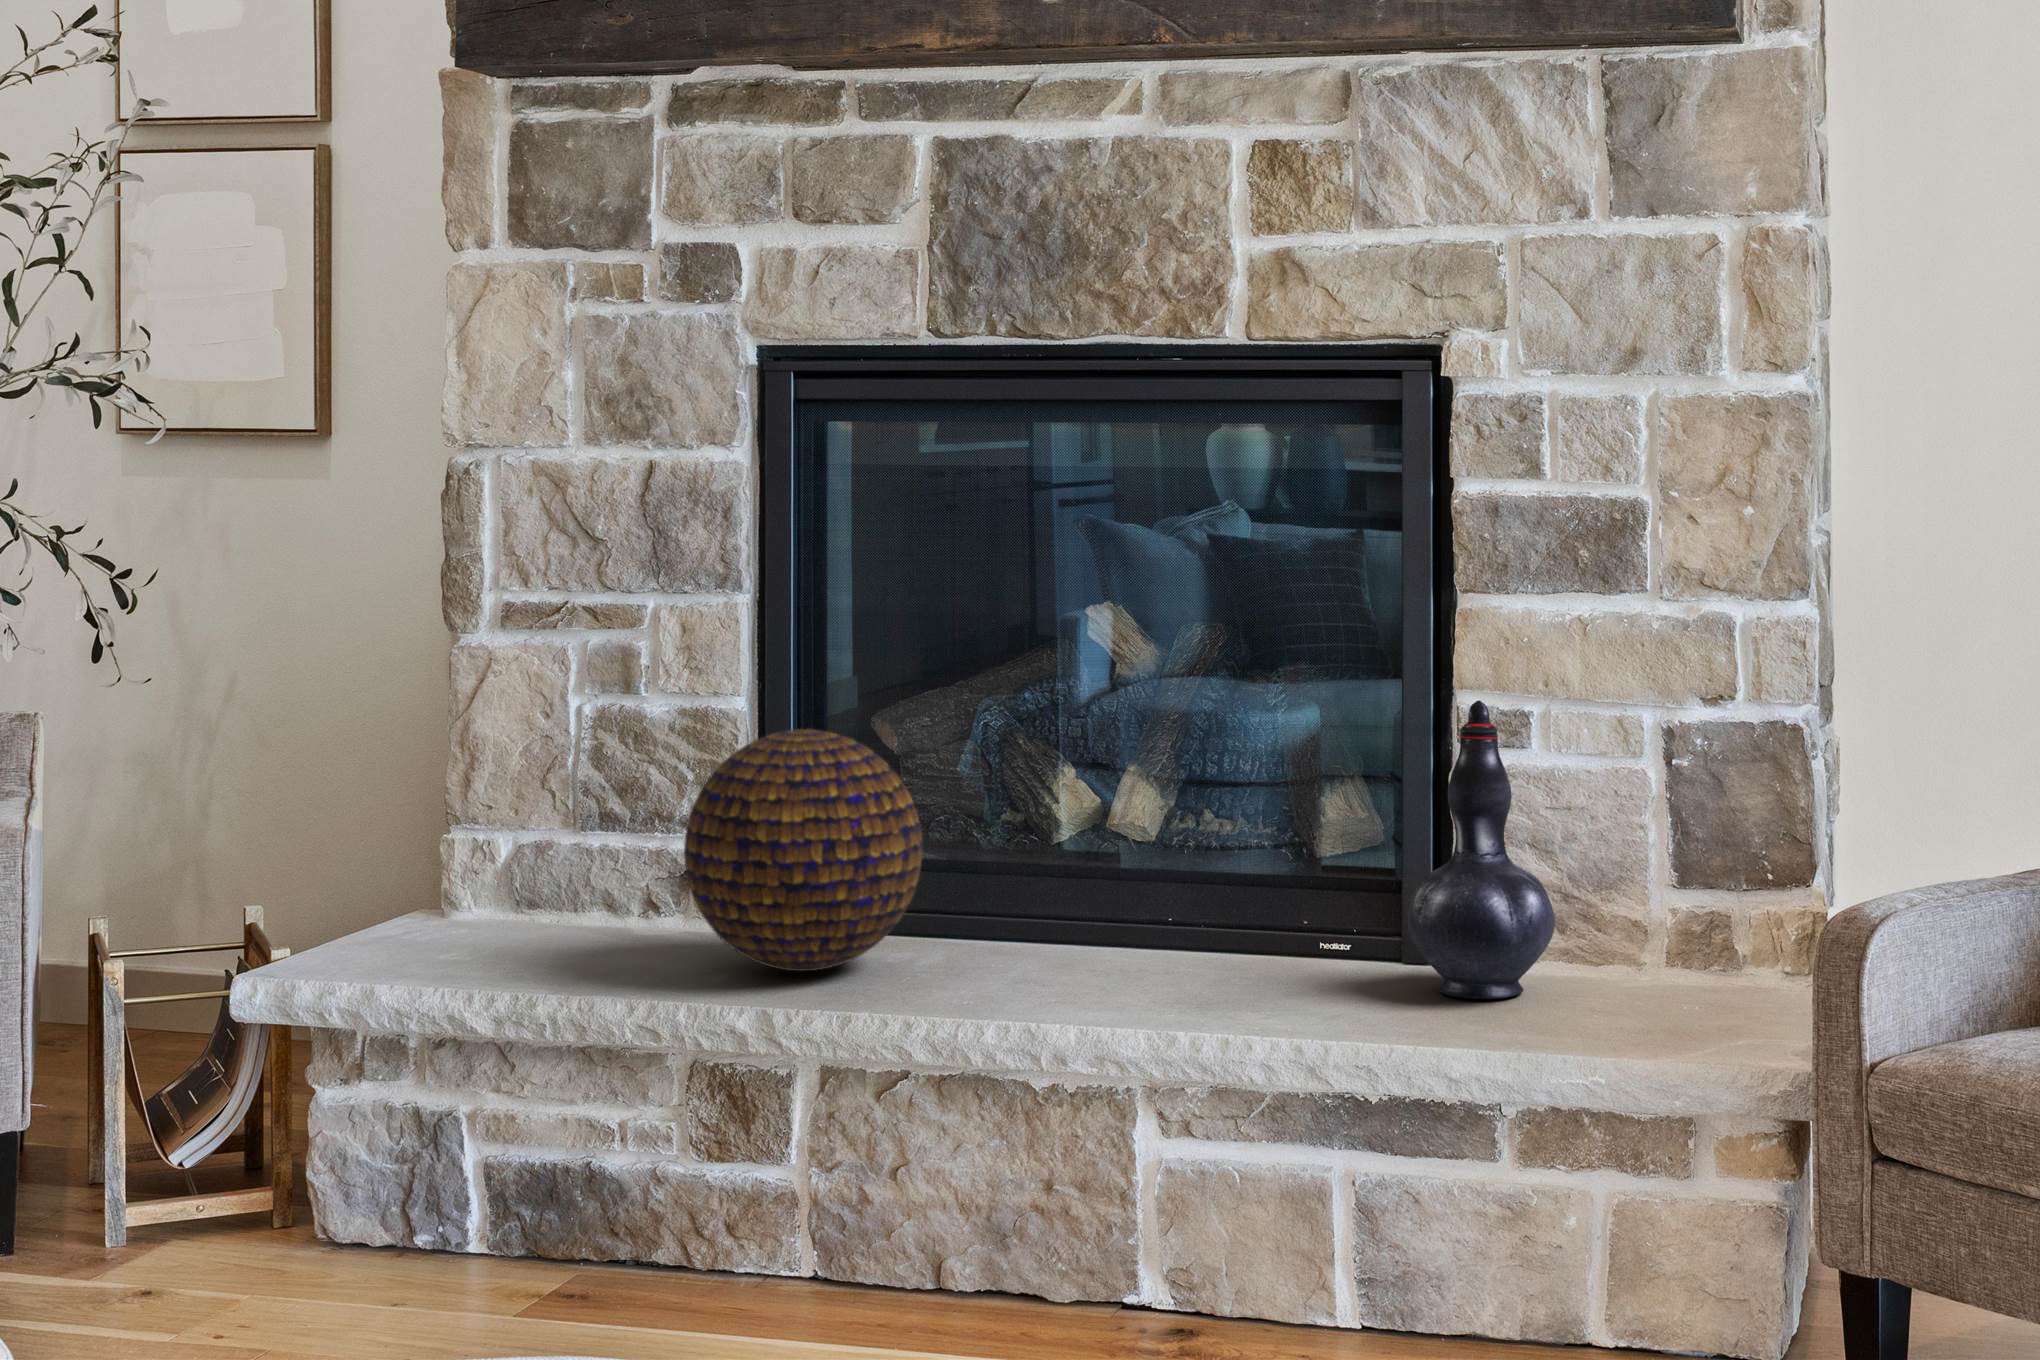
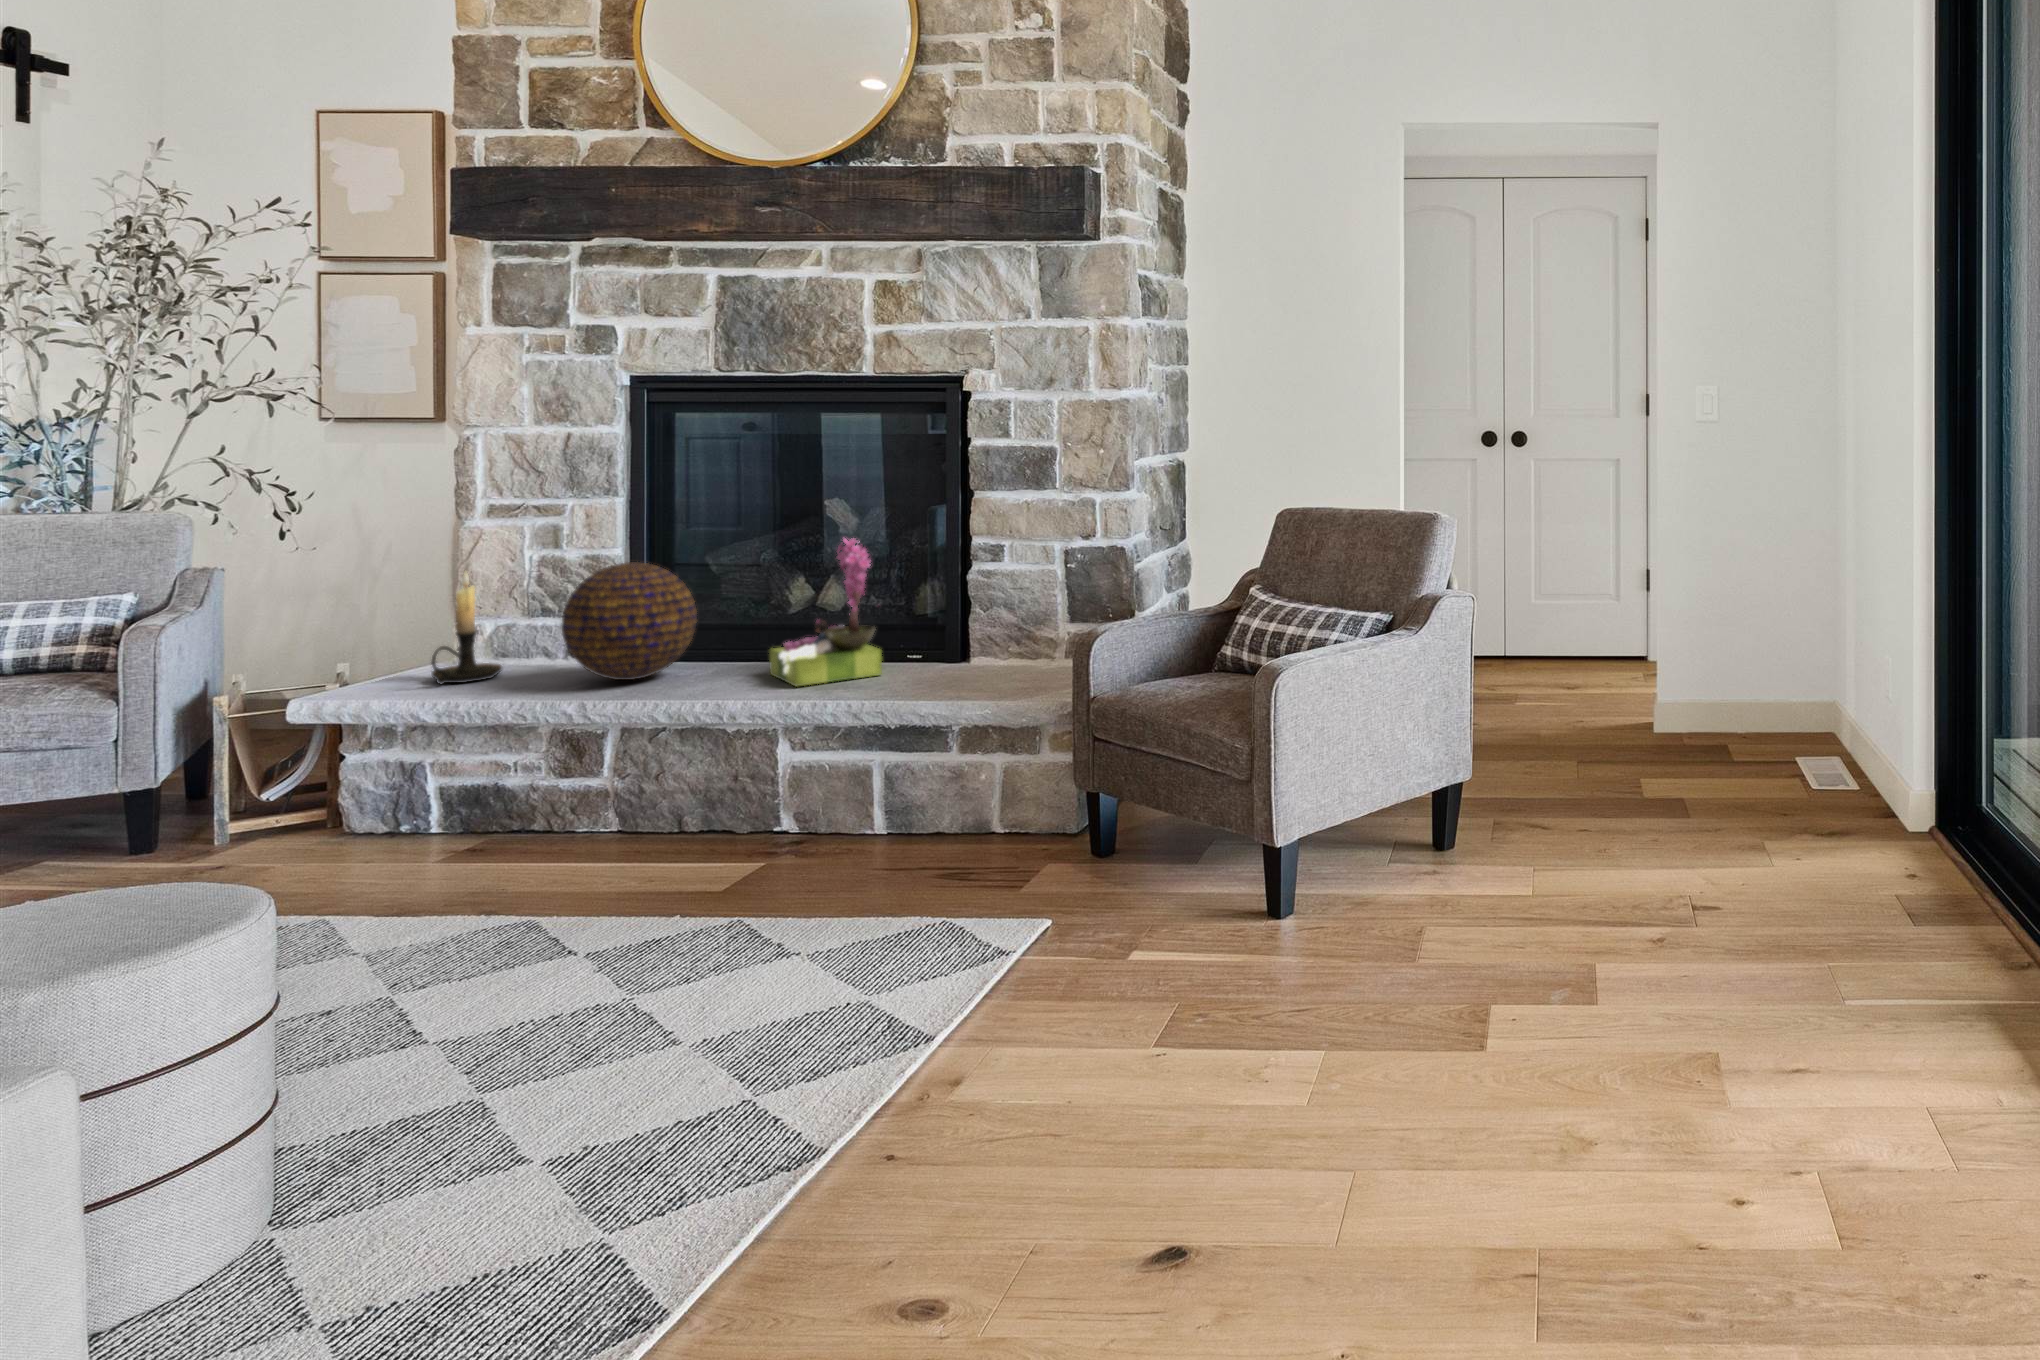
flower arrangement: none [1067,681,1300,1002] -> present [769,538,882,686]
decorative vase: present [1408,701,1555,999] -> none [930,541,1003,679]
candle holder: none [434,736,552,965] -> present [432,573,502,685]

